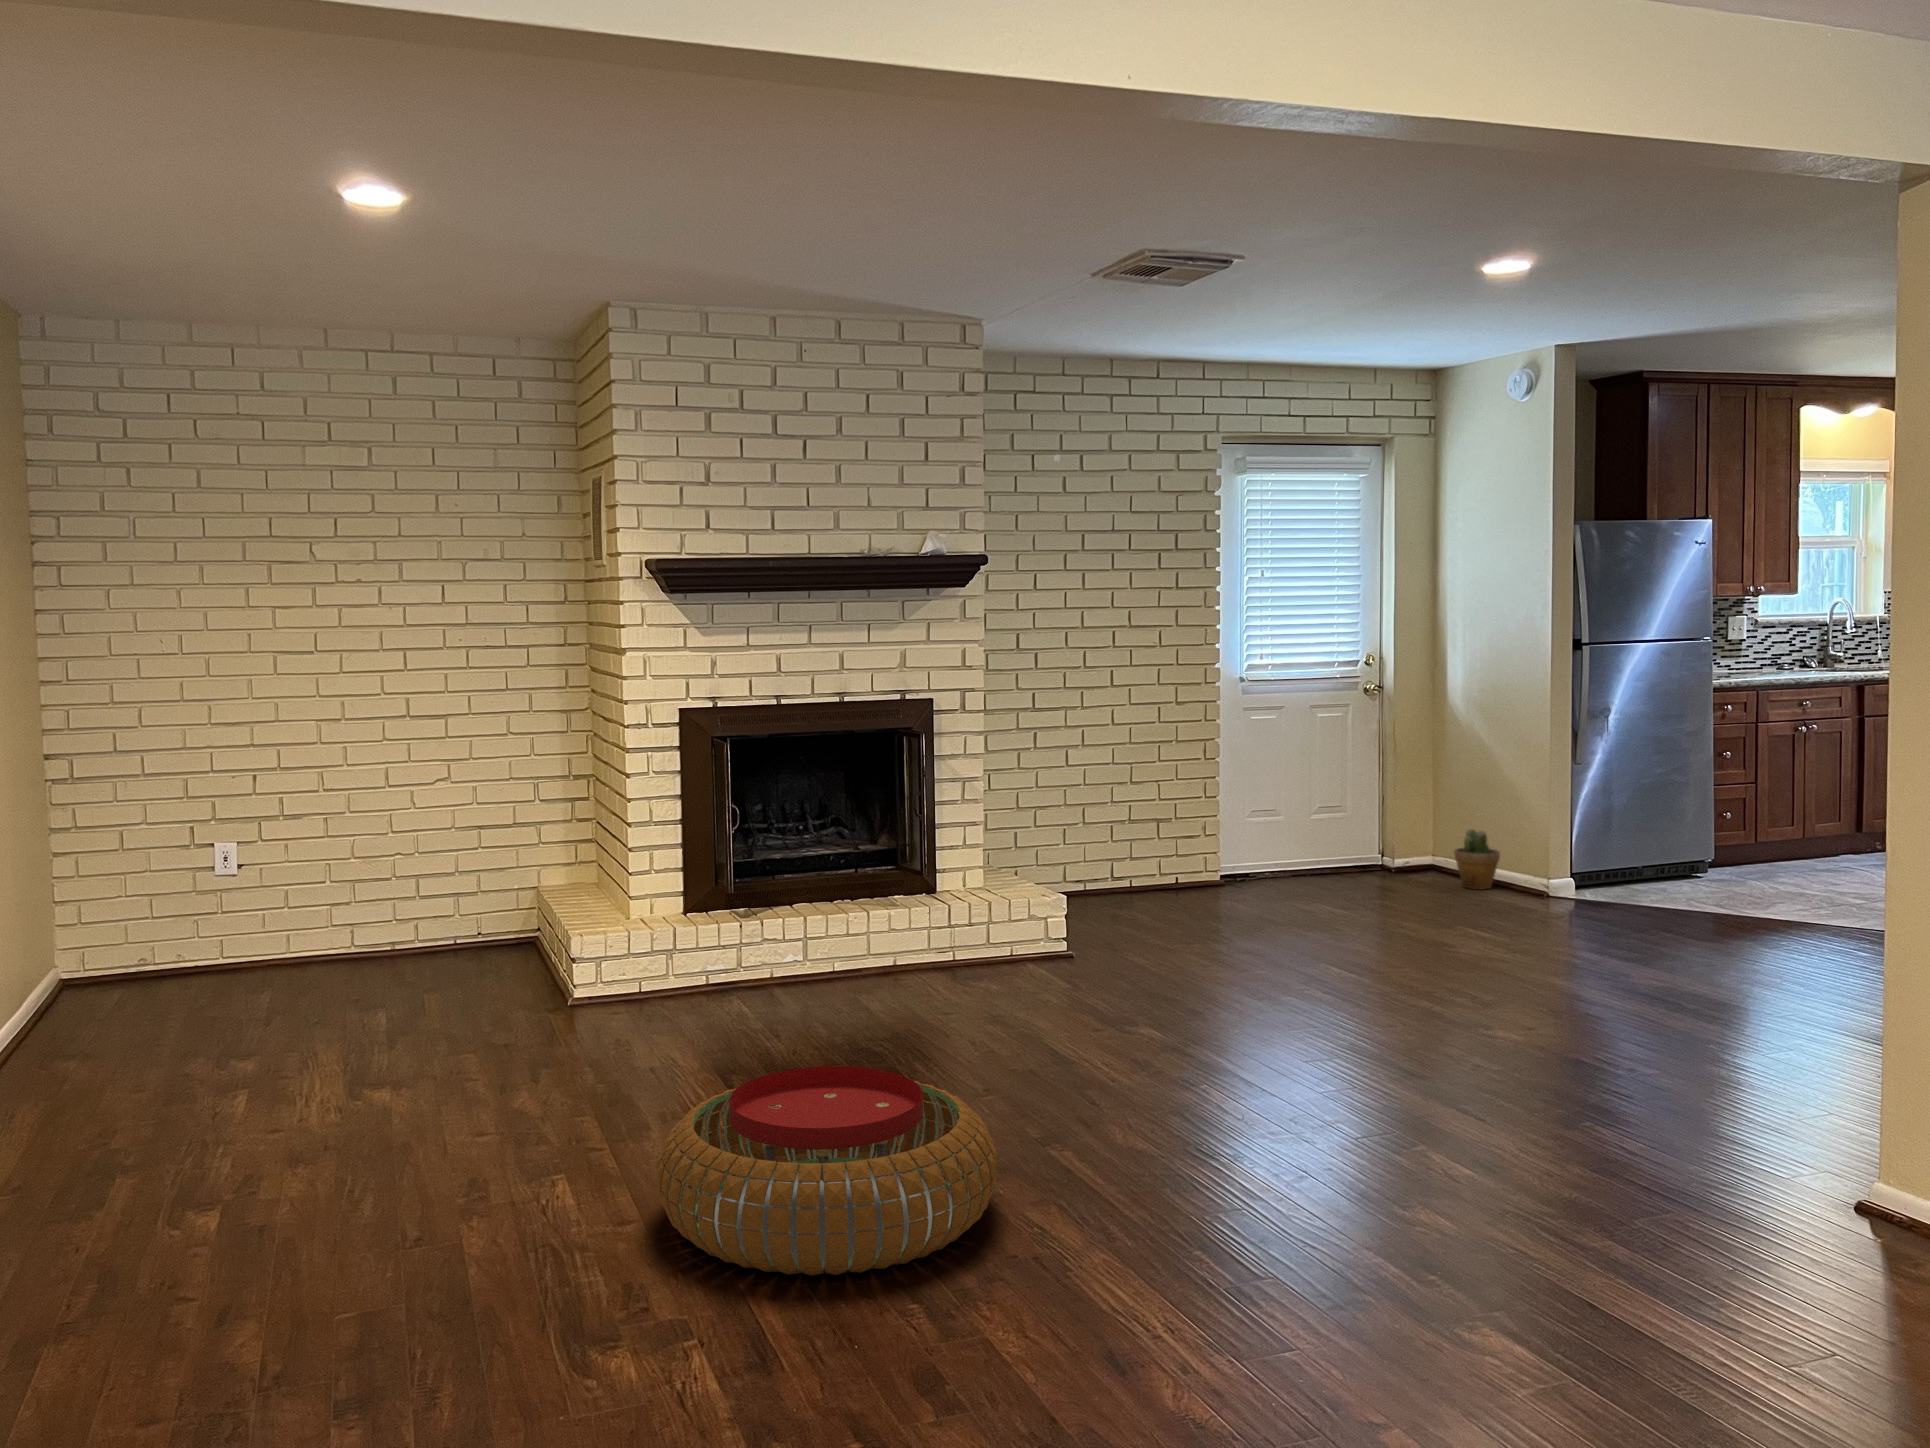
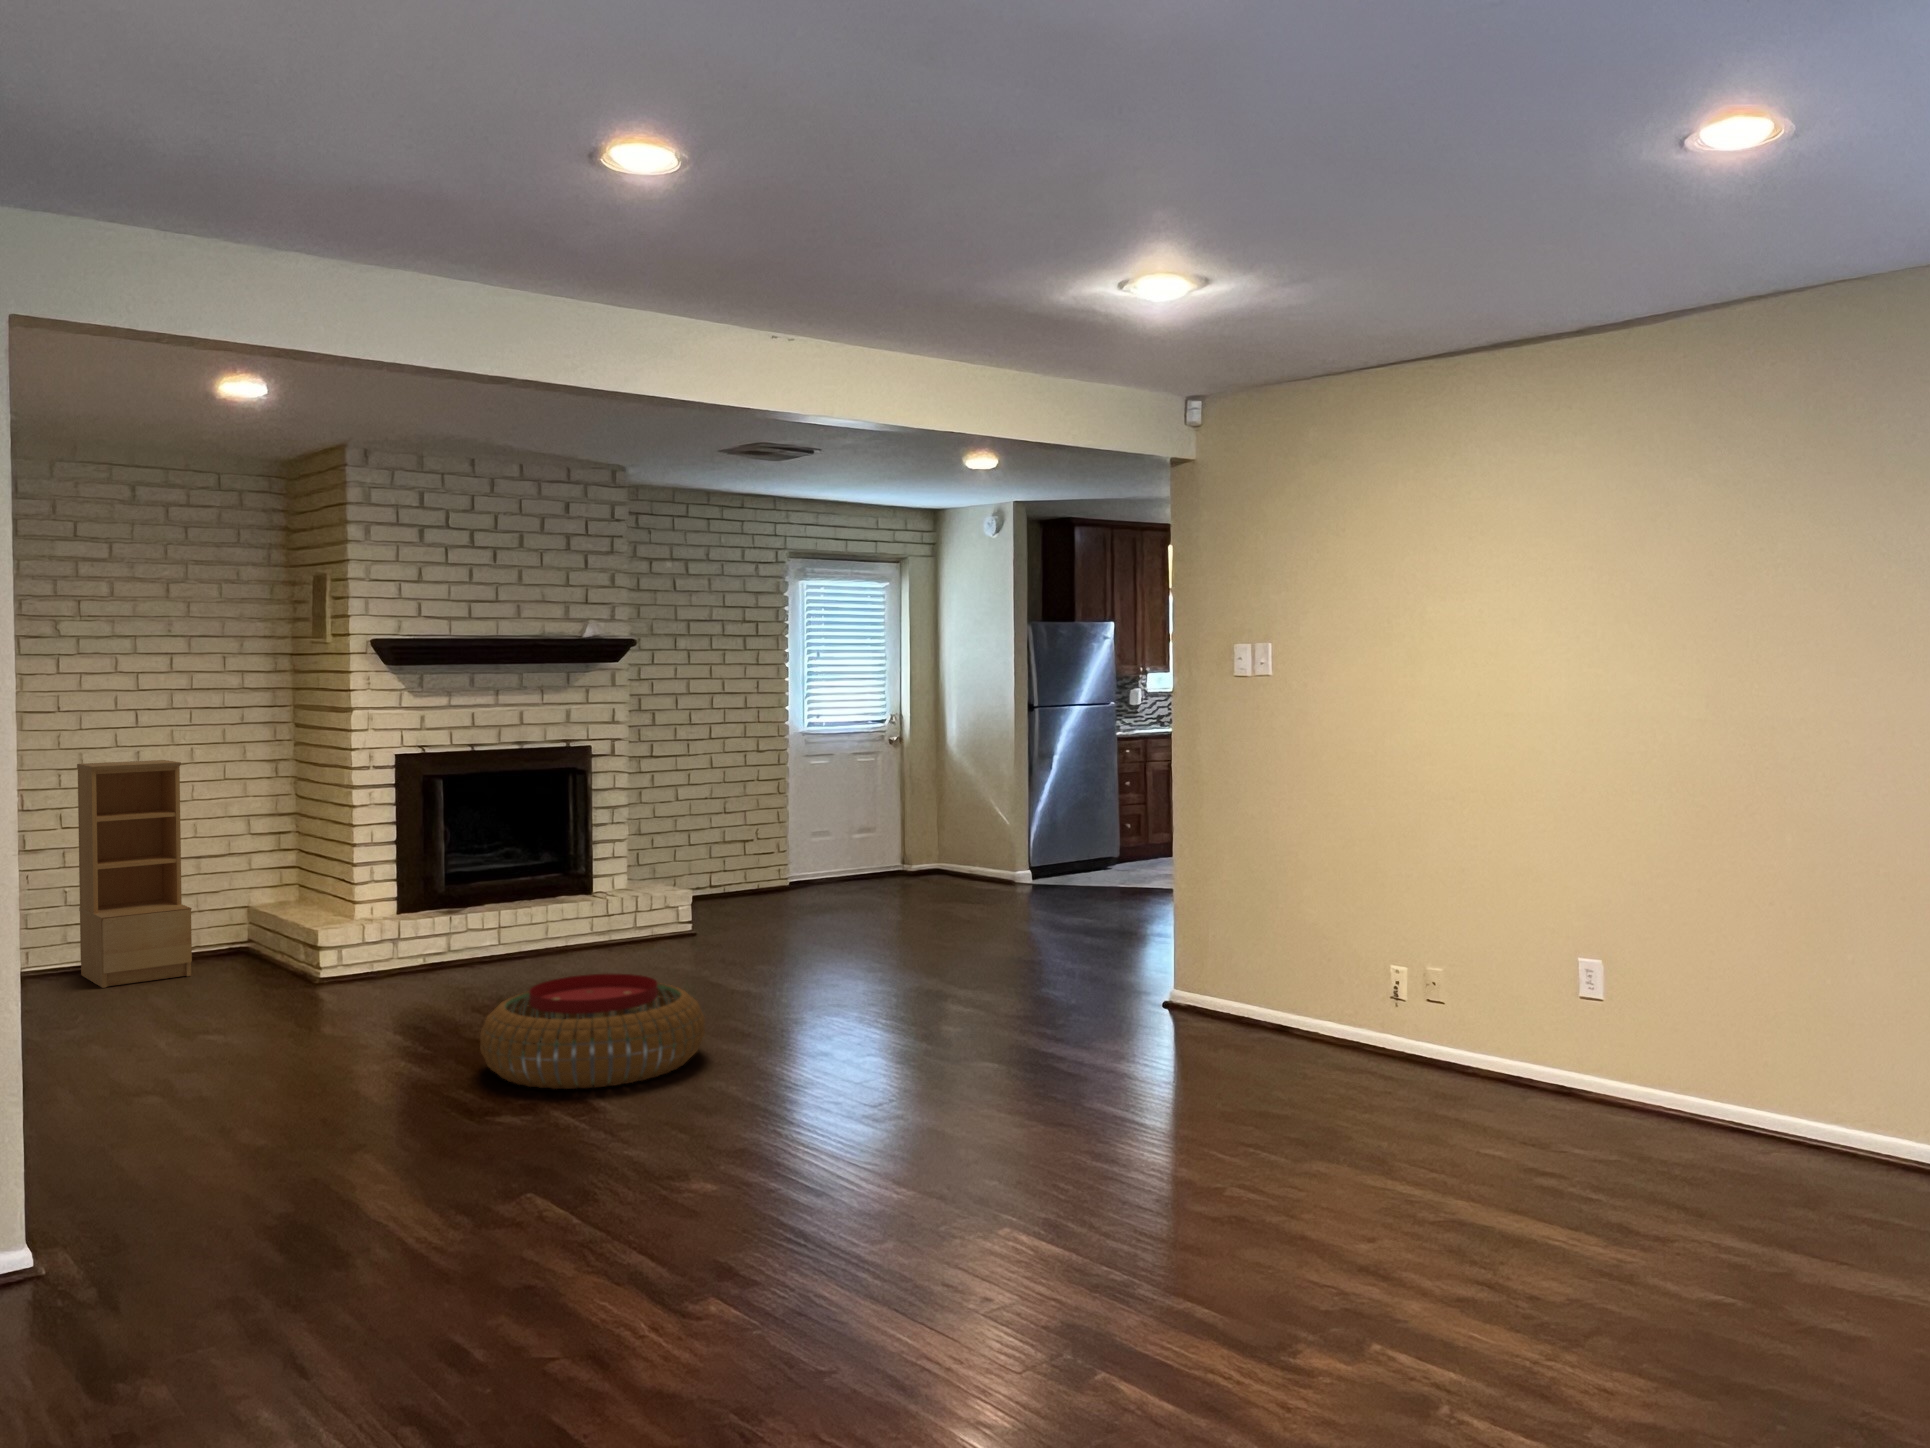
bookshelf: none [345,709,459,984] -> present [77,760,192,988]
potted plant: present [1454,829,1500,890] -> none [954,838,985,880]

